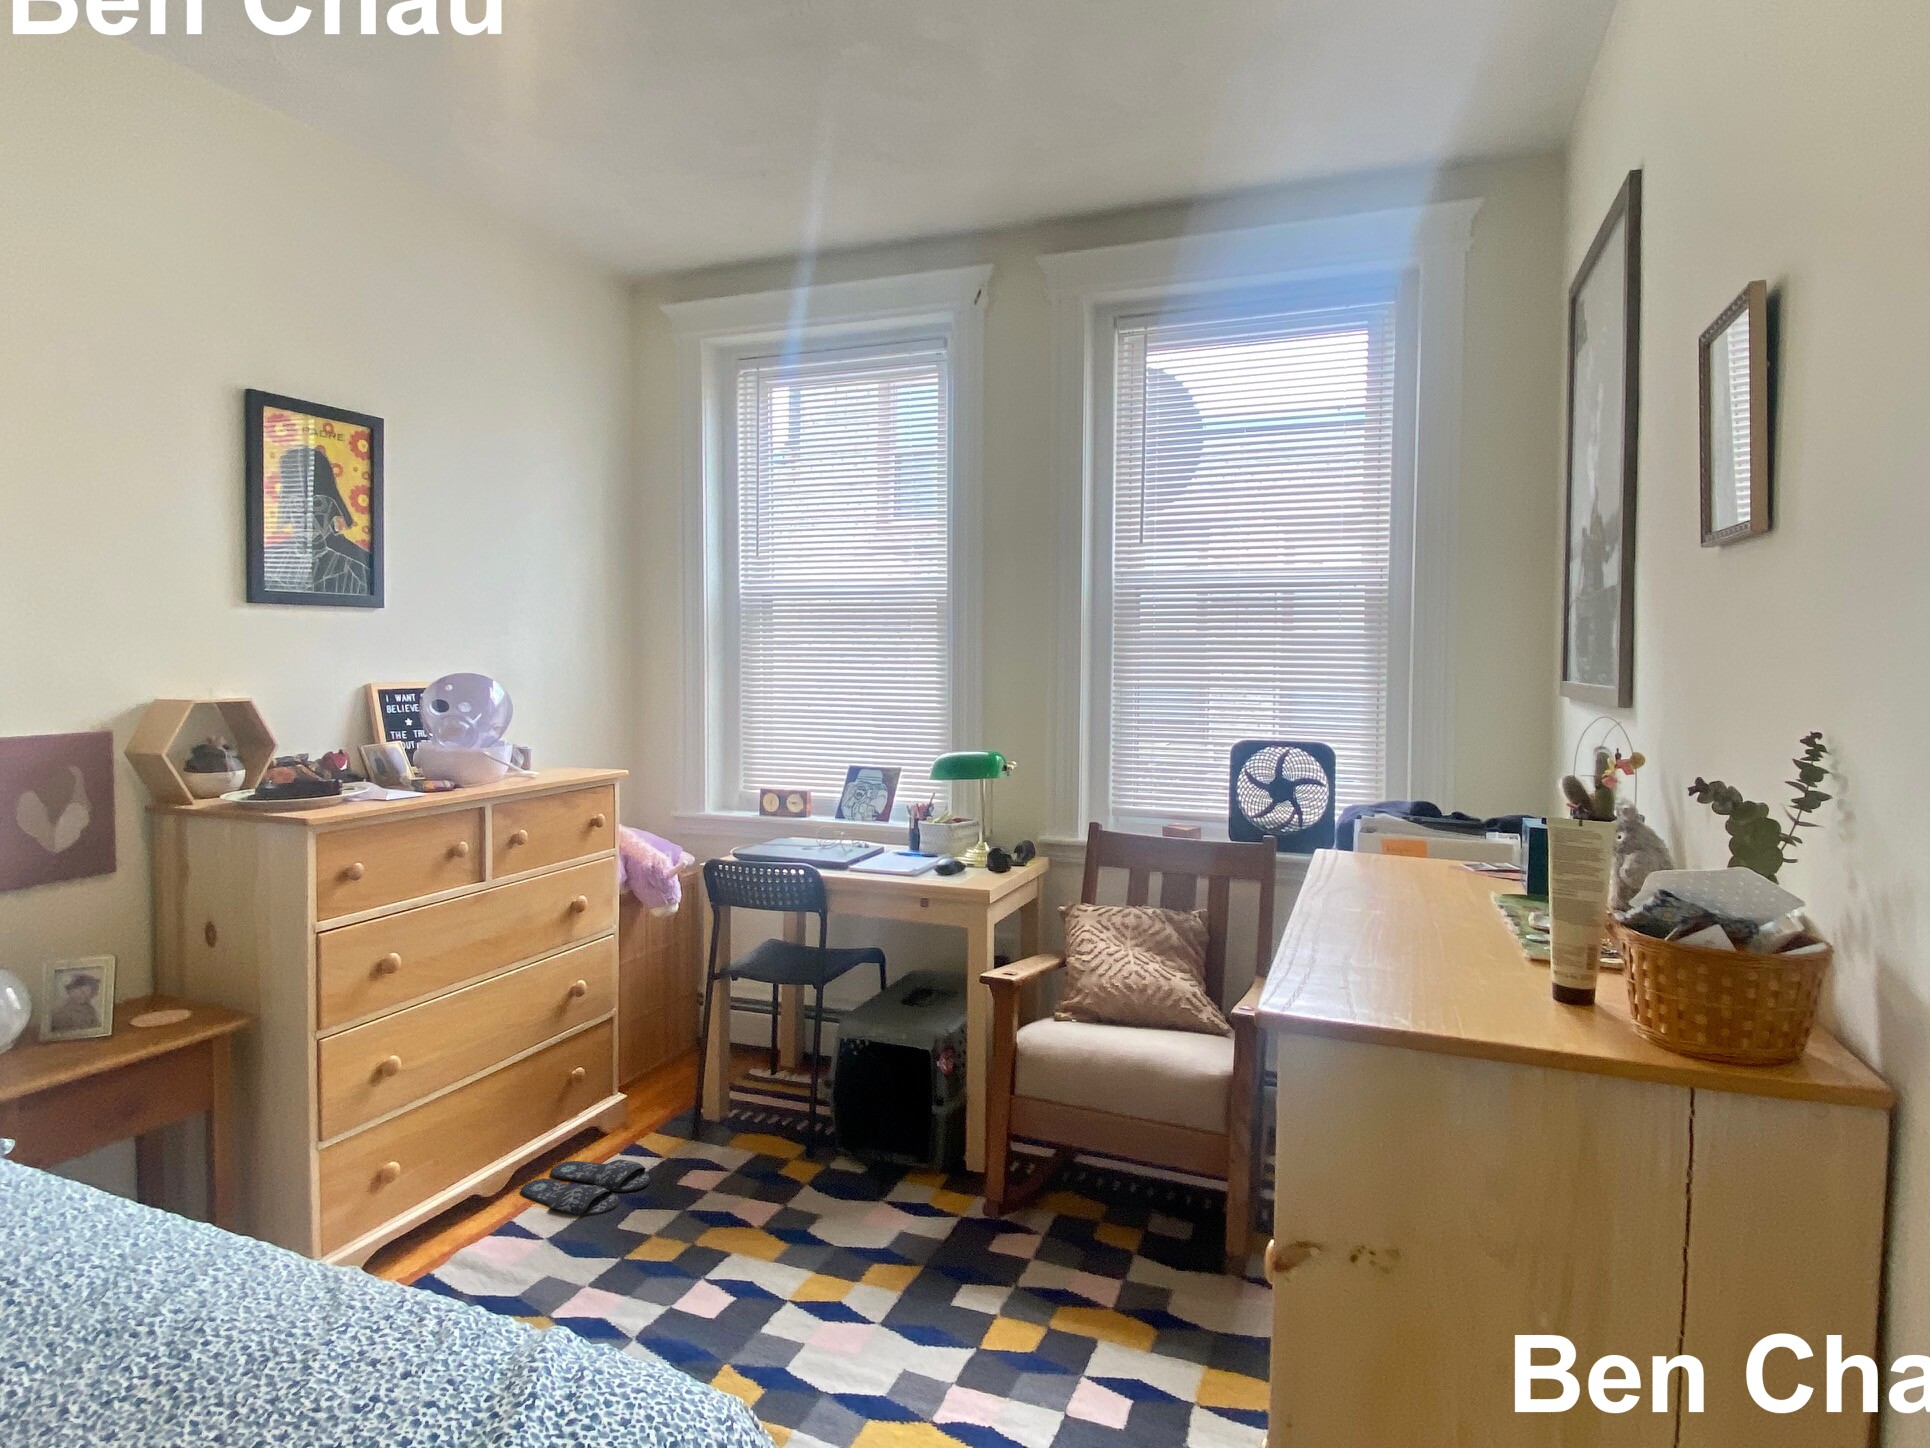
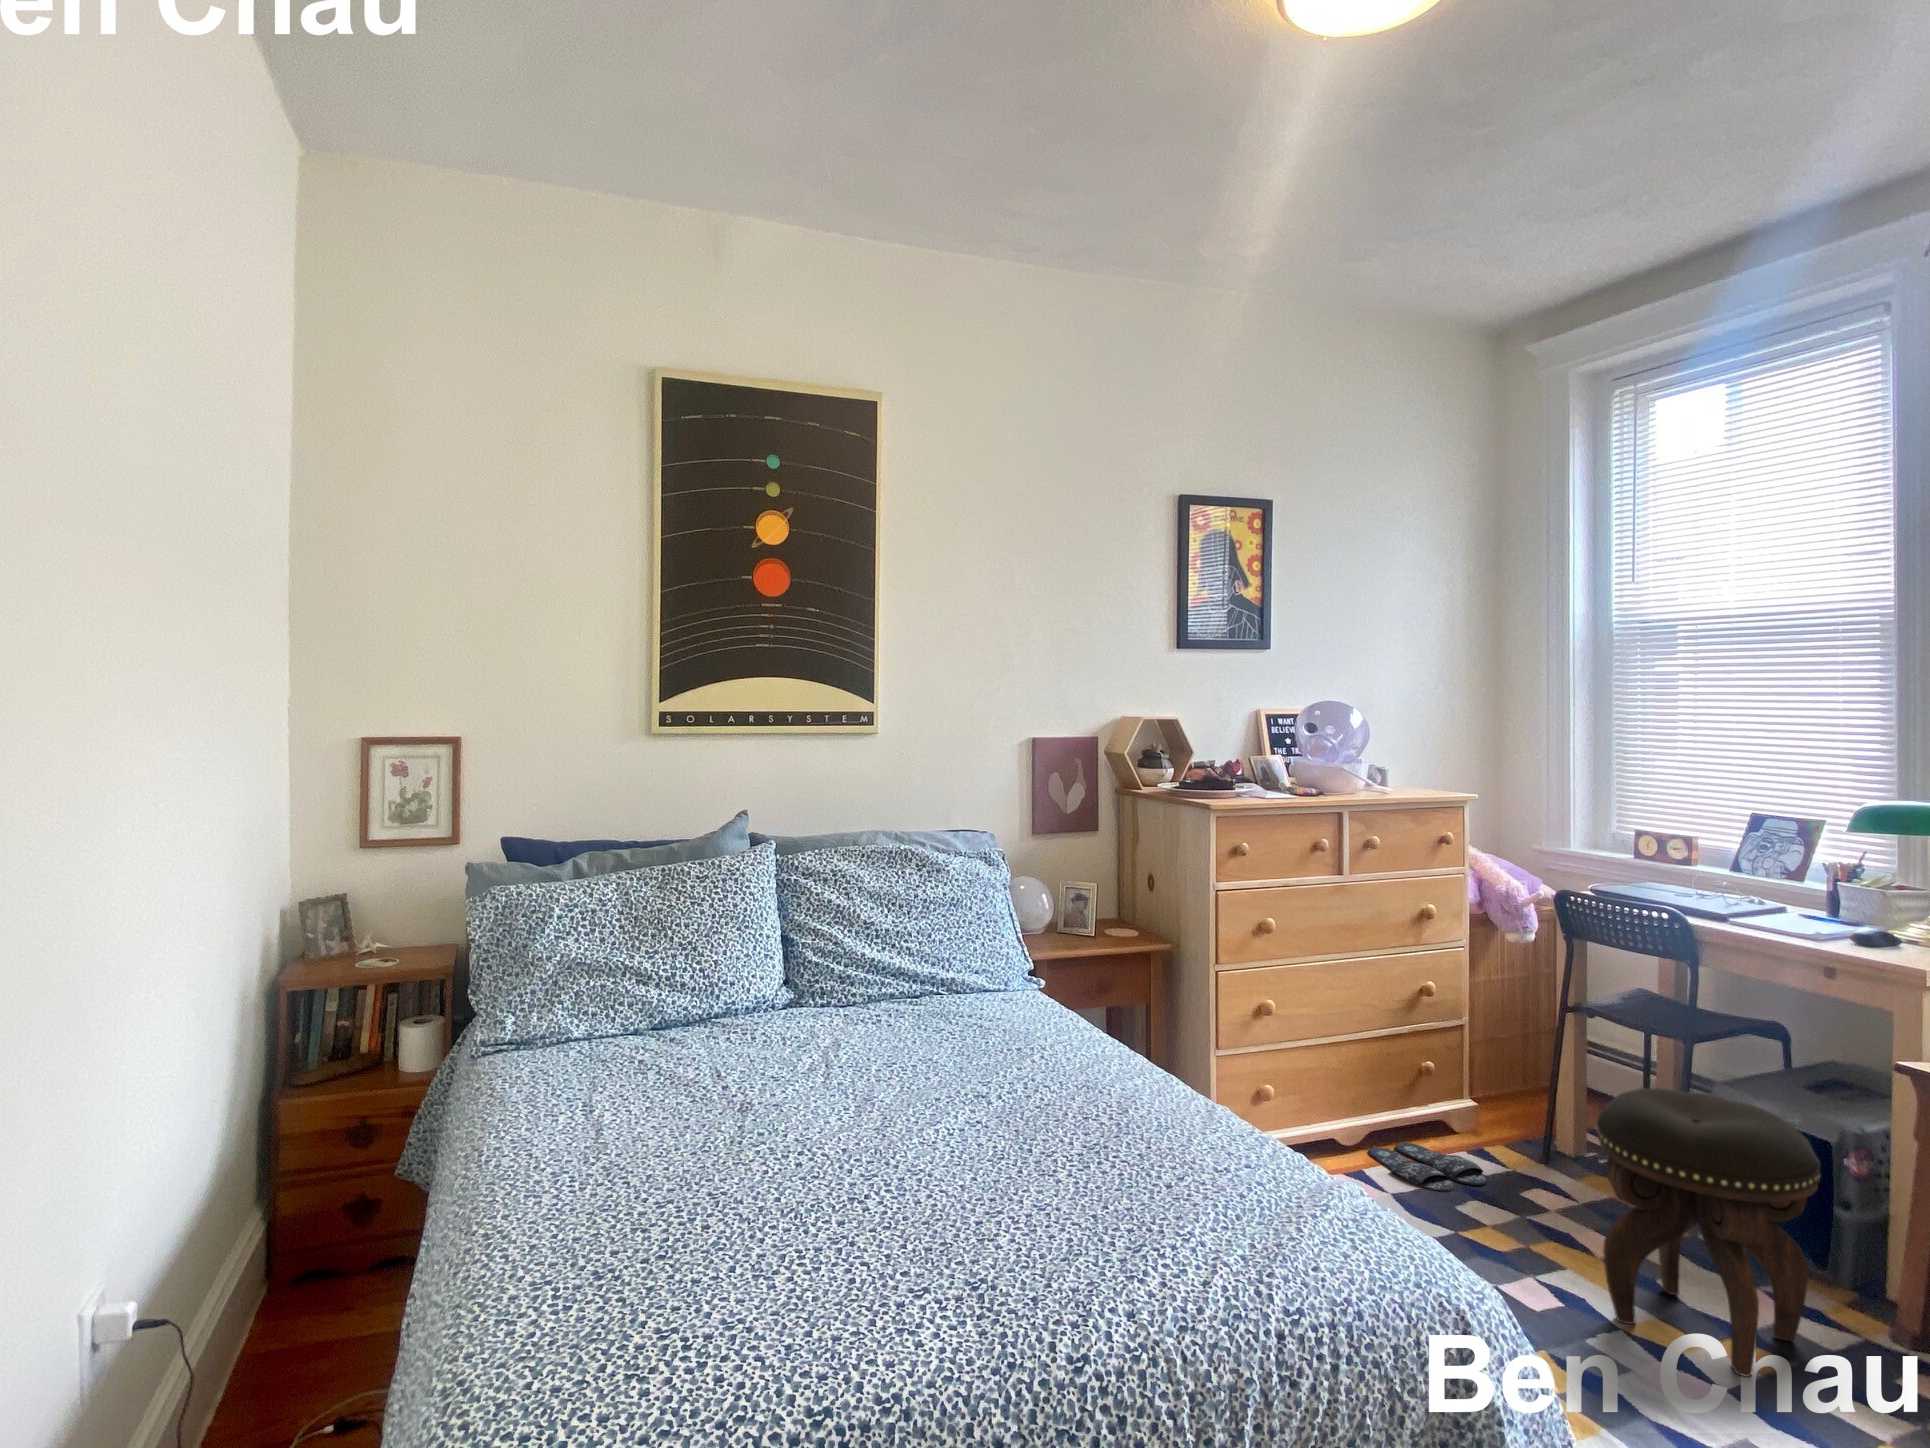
footstool: none [772,1042,945,1304] -> present [1597,1088,1820,1377]

